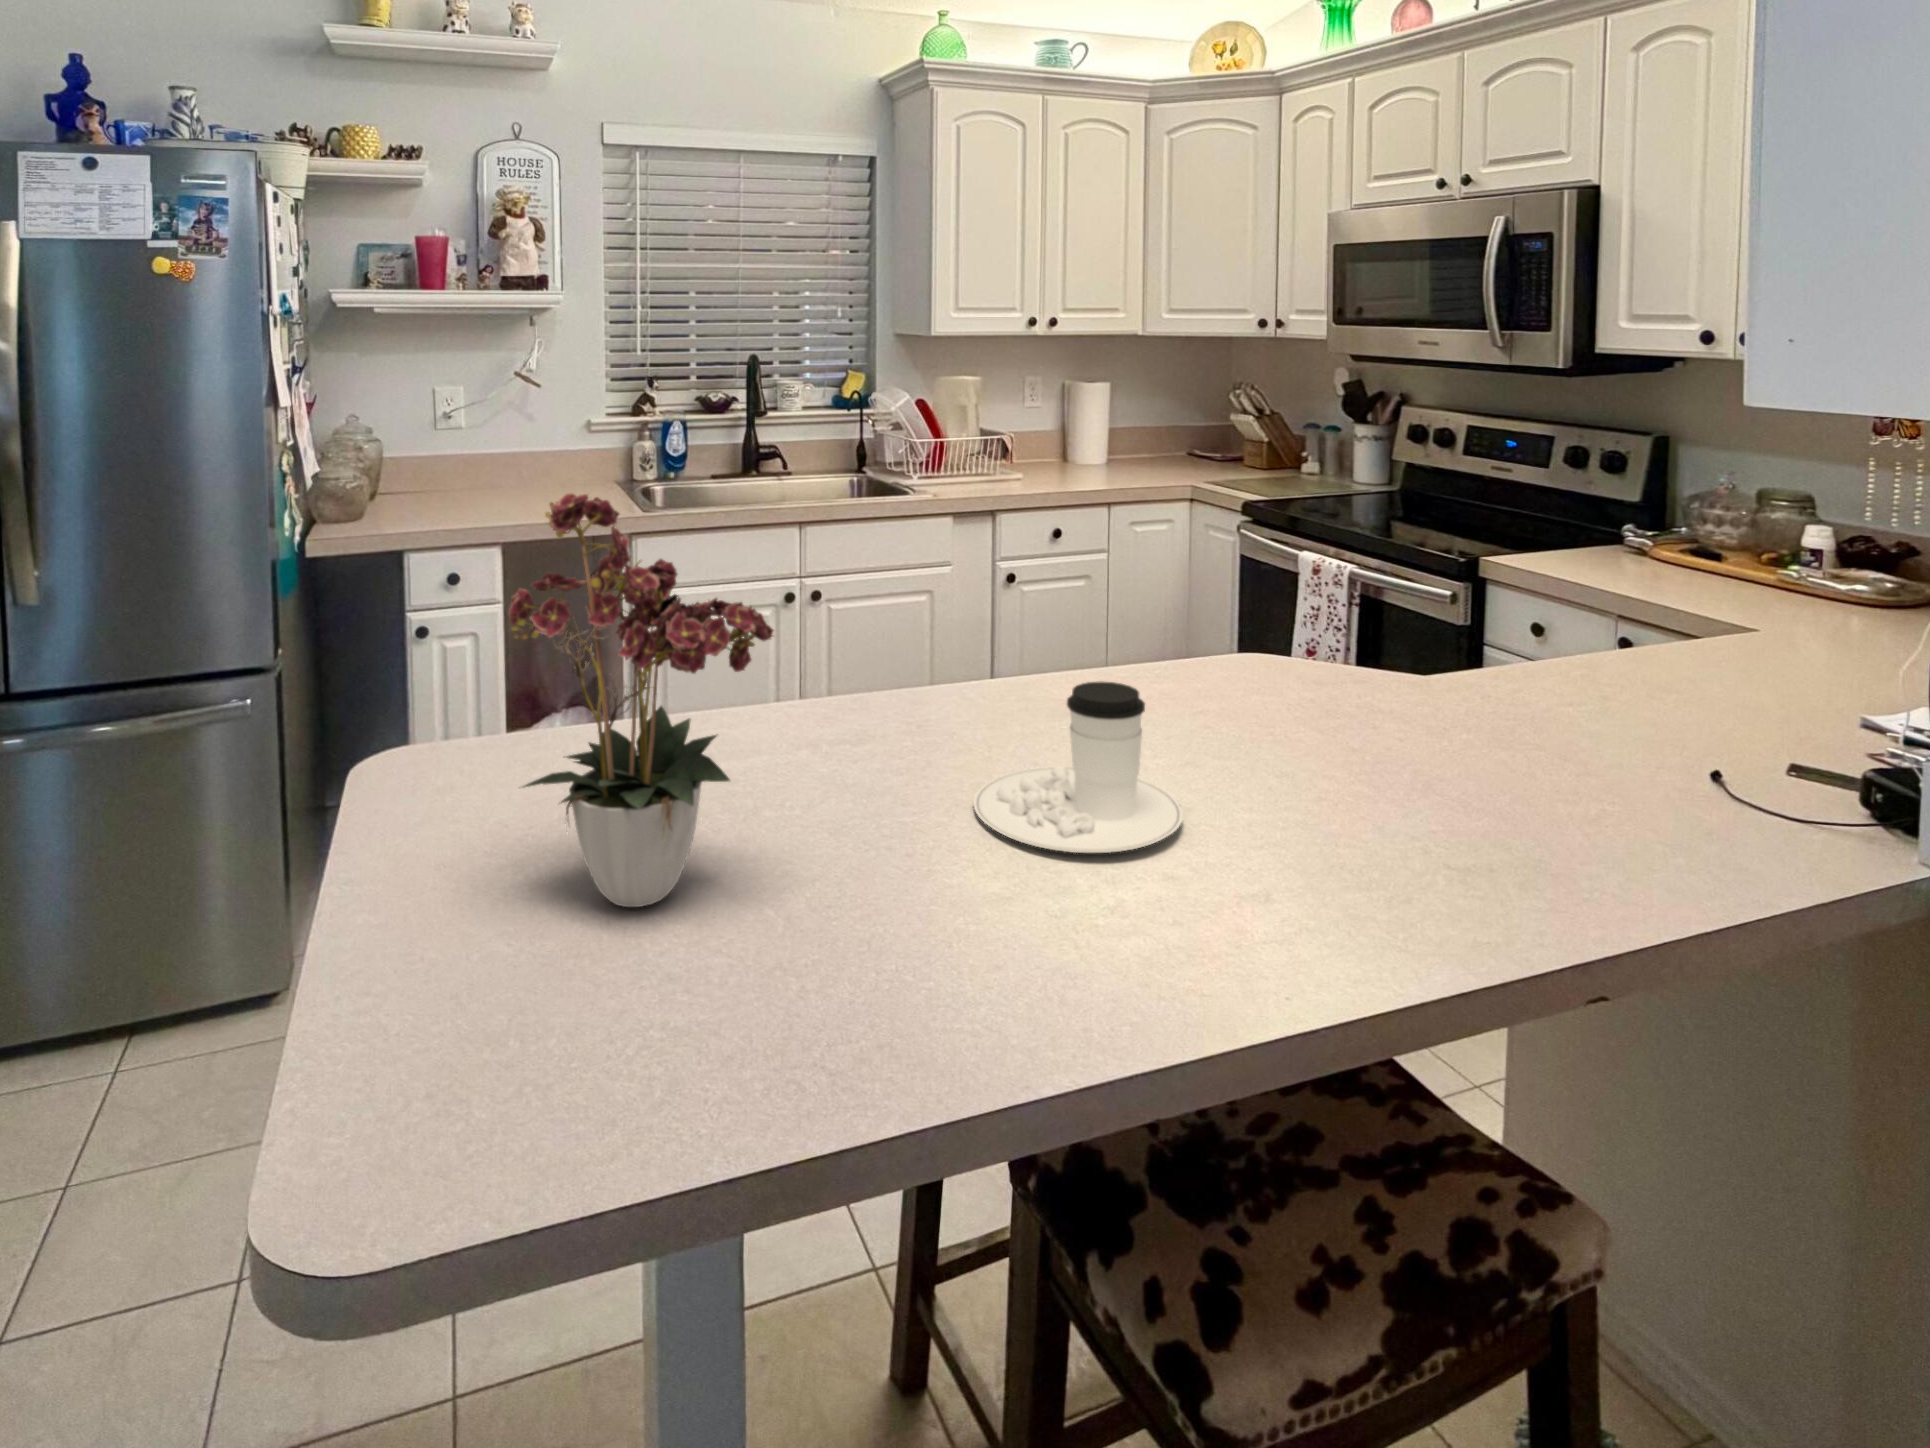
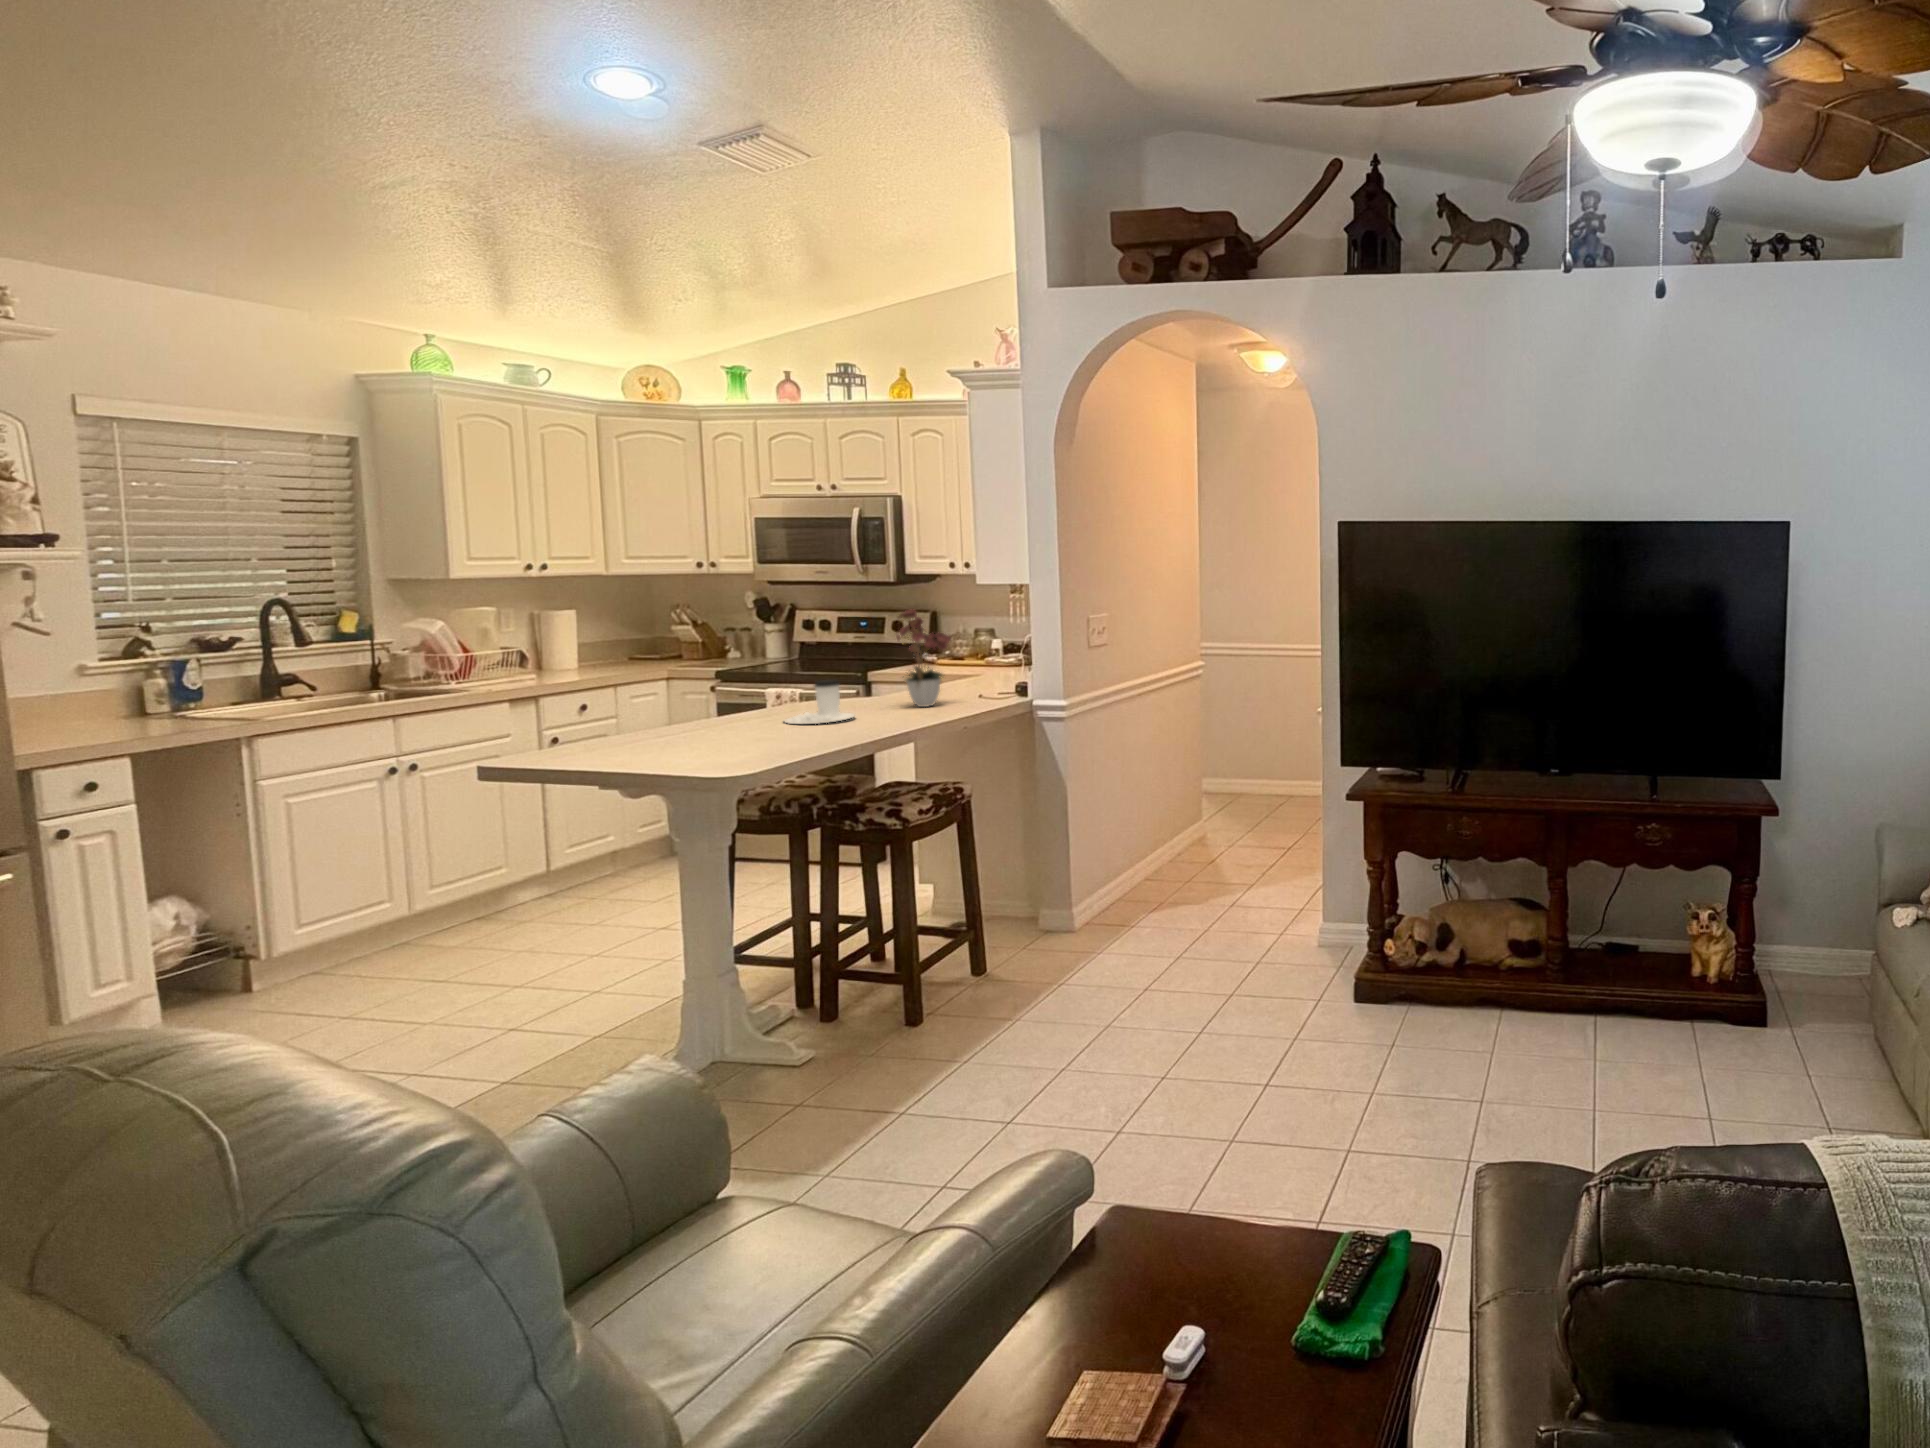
flower arrangement: present [509,493,774,907] -> present [897,610,951,707]

